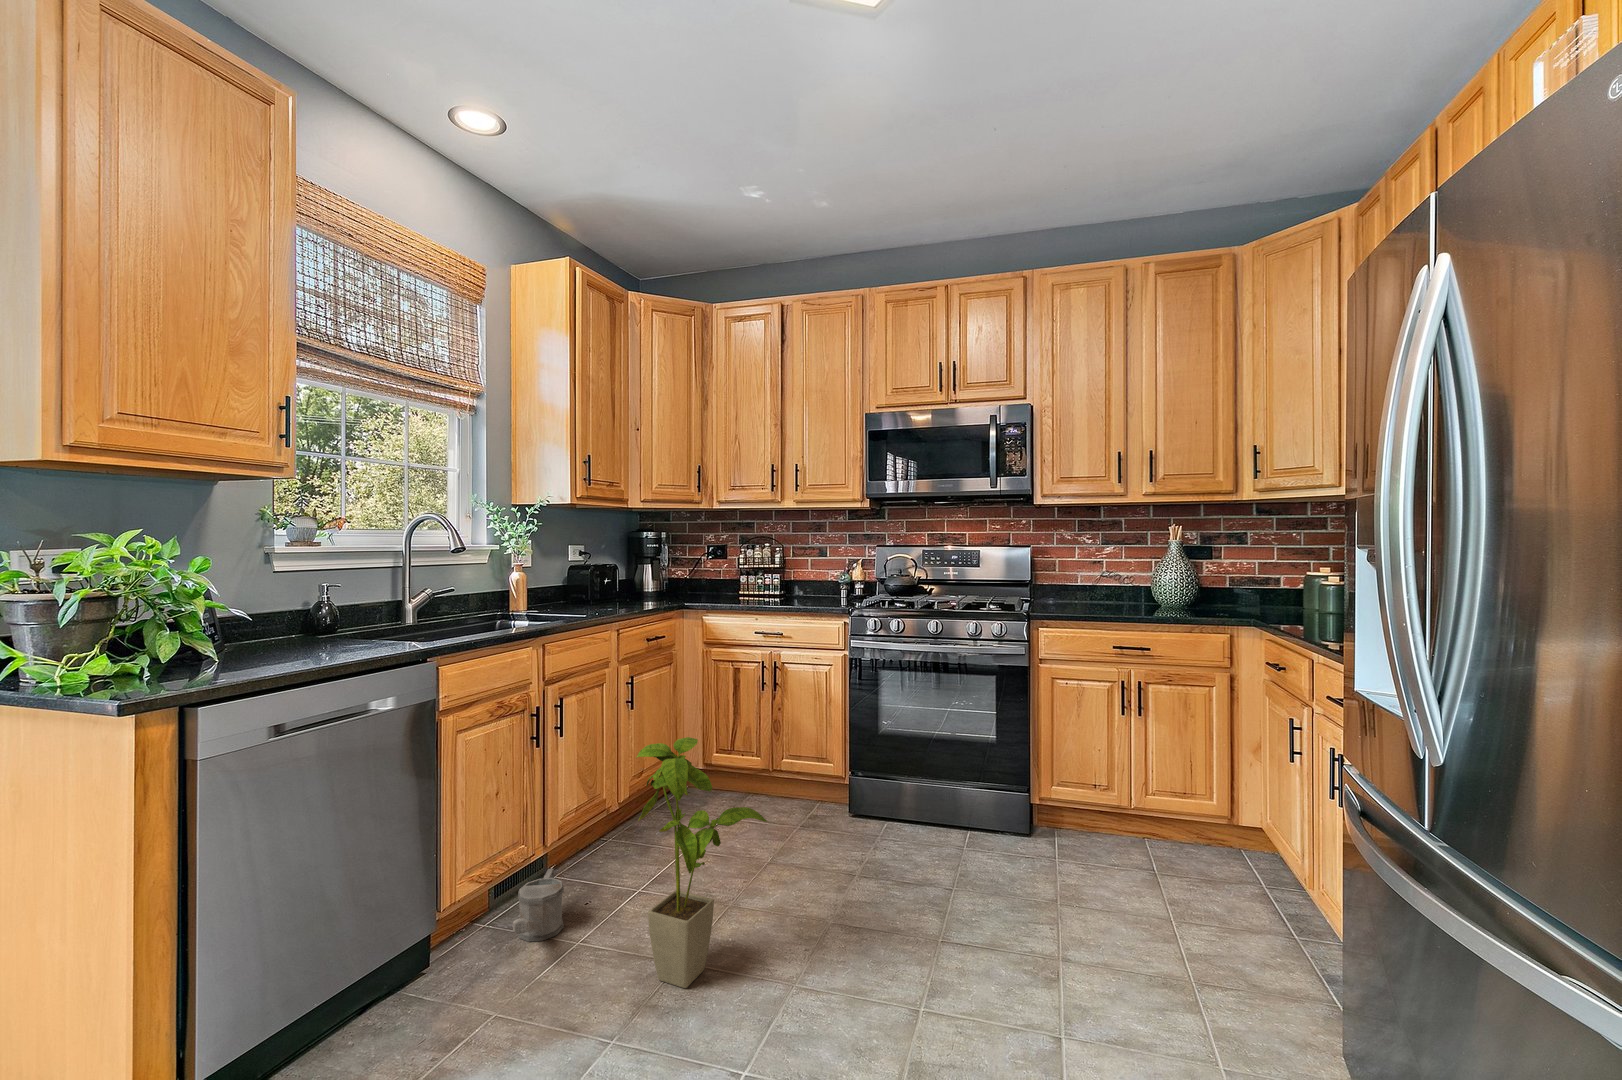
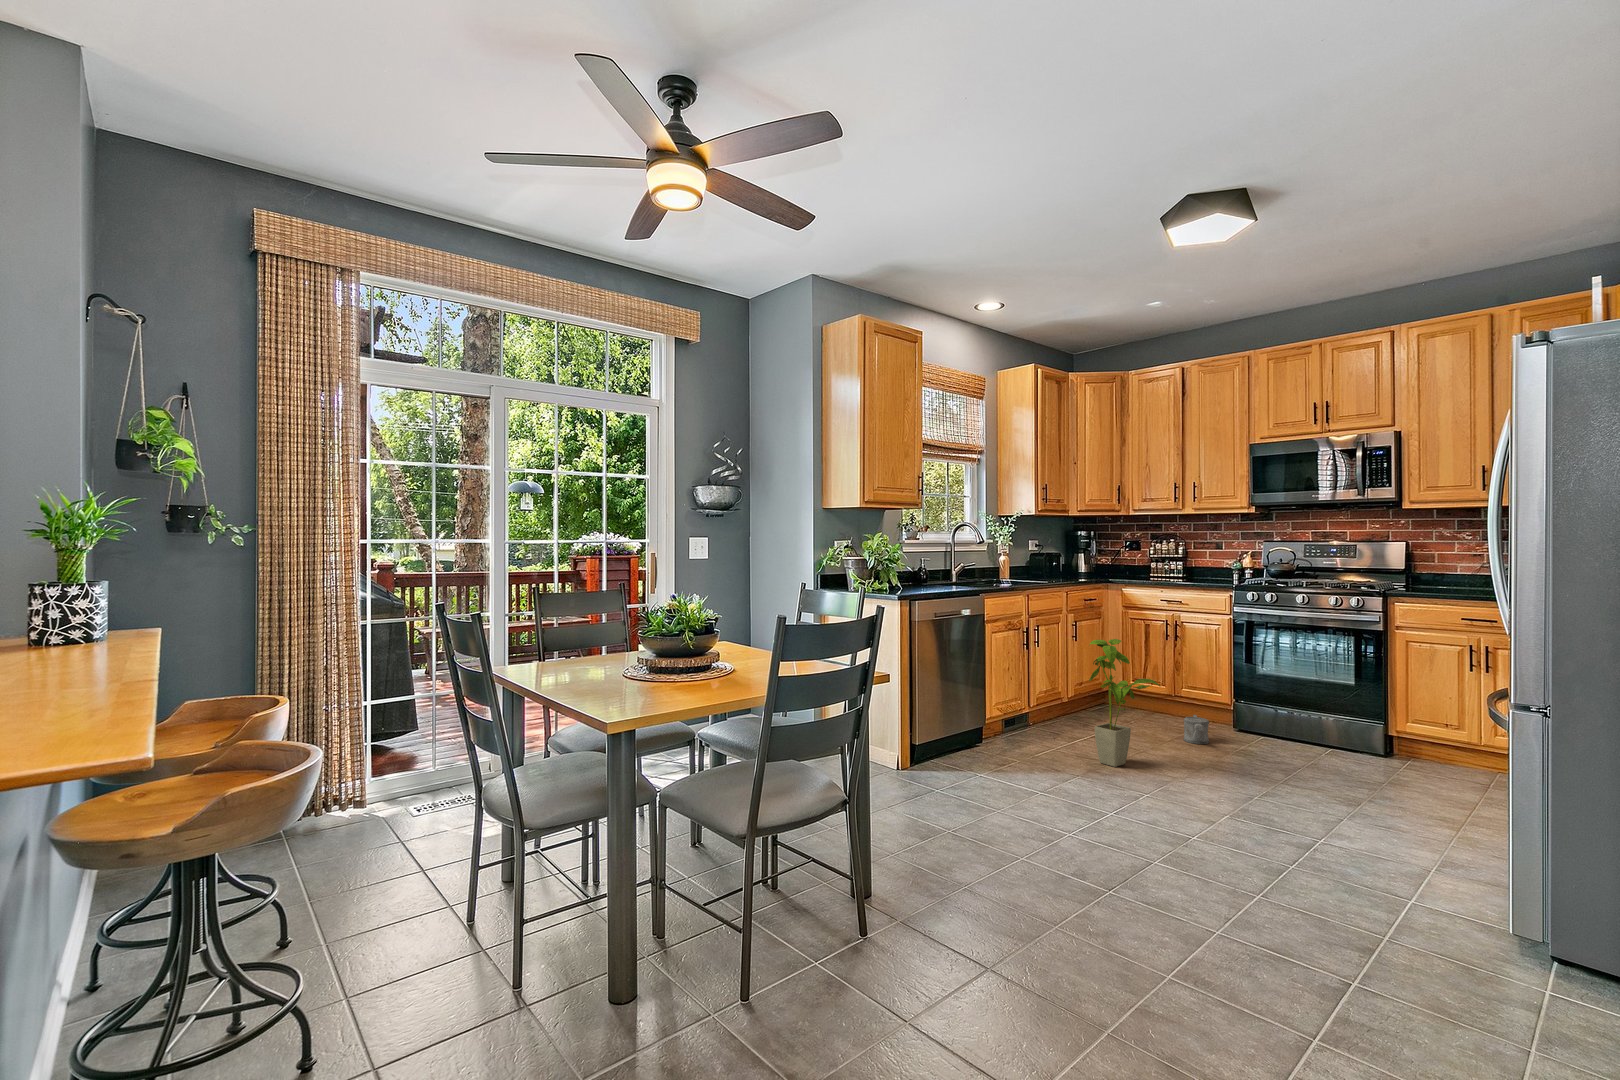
watering can: present [513,869,564,942] -> present [1184,715,1209,744]

